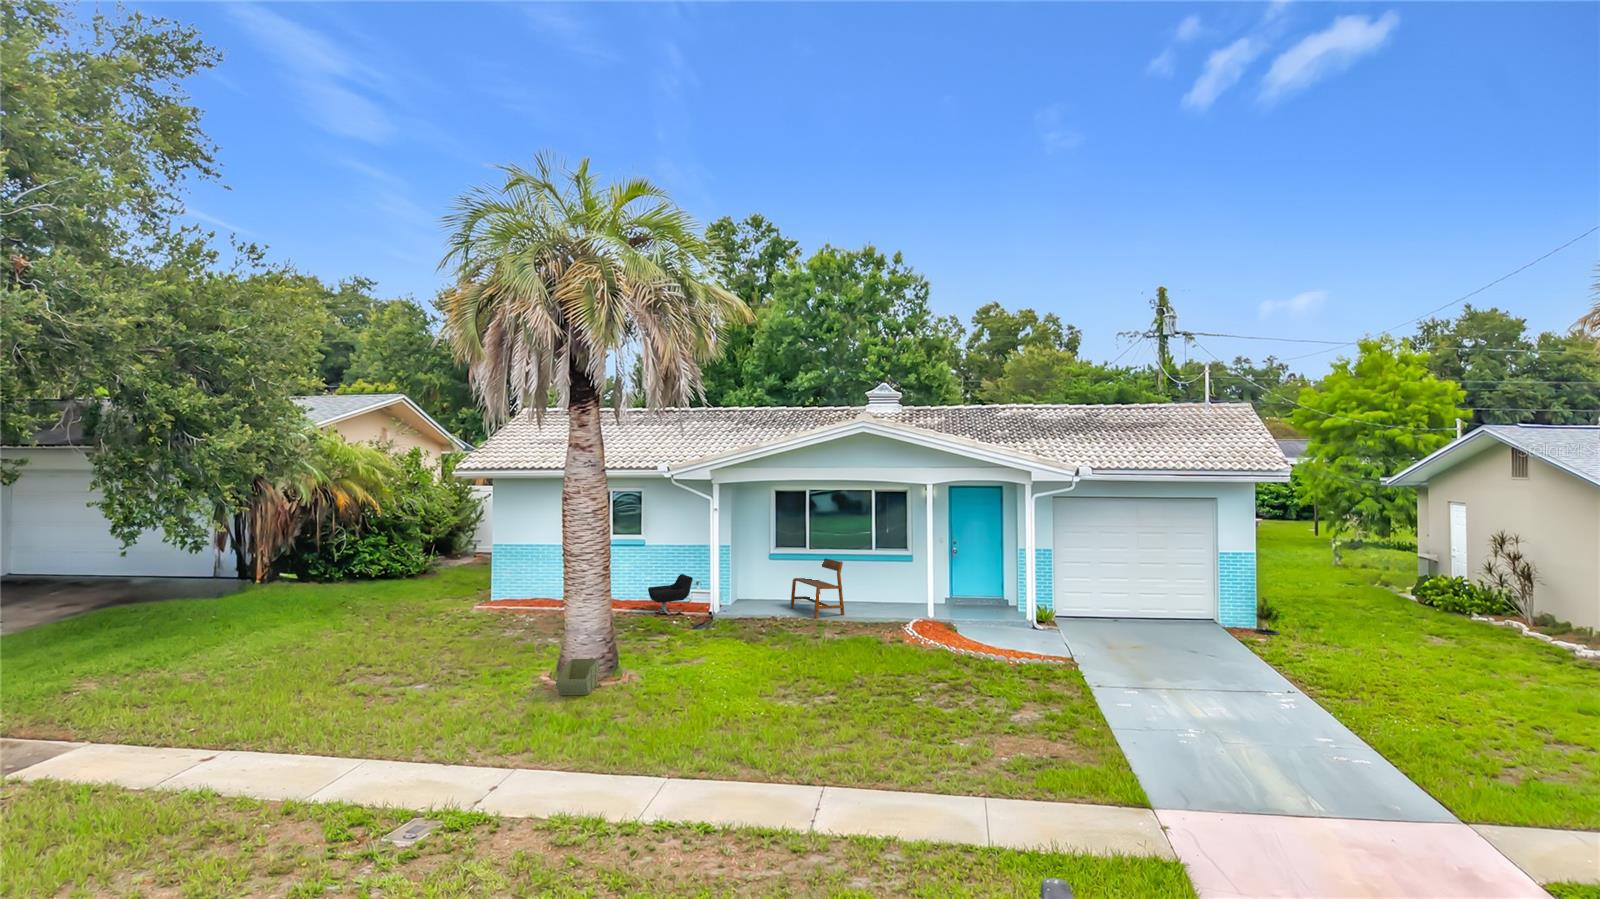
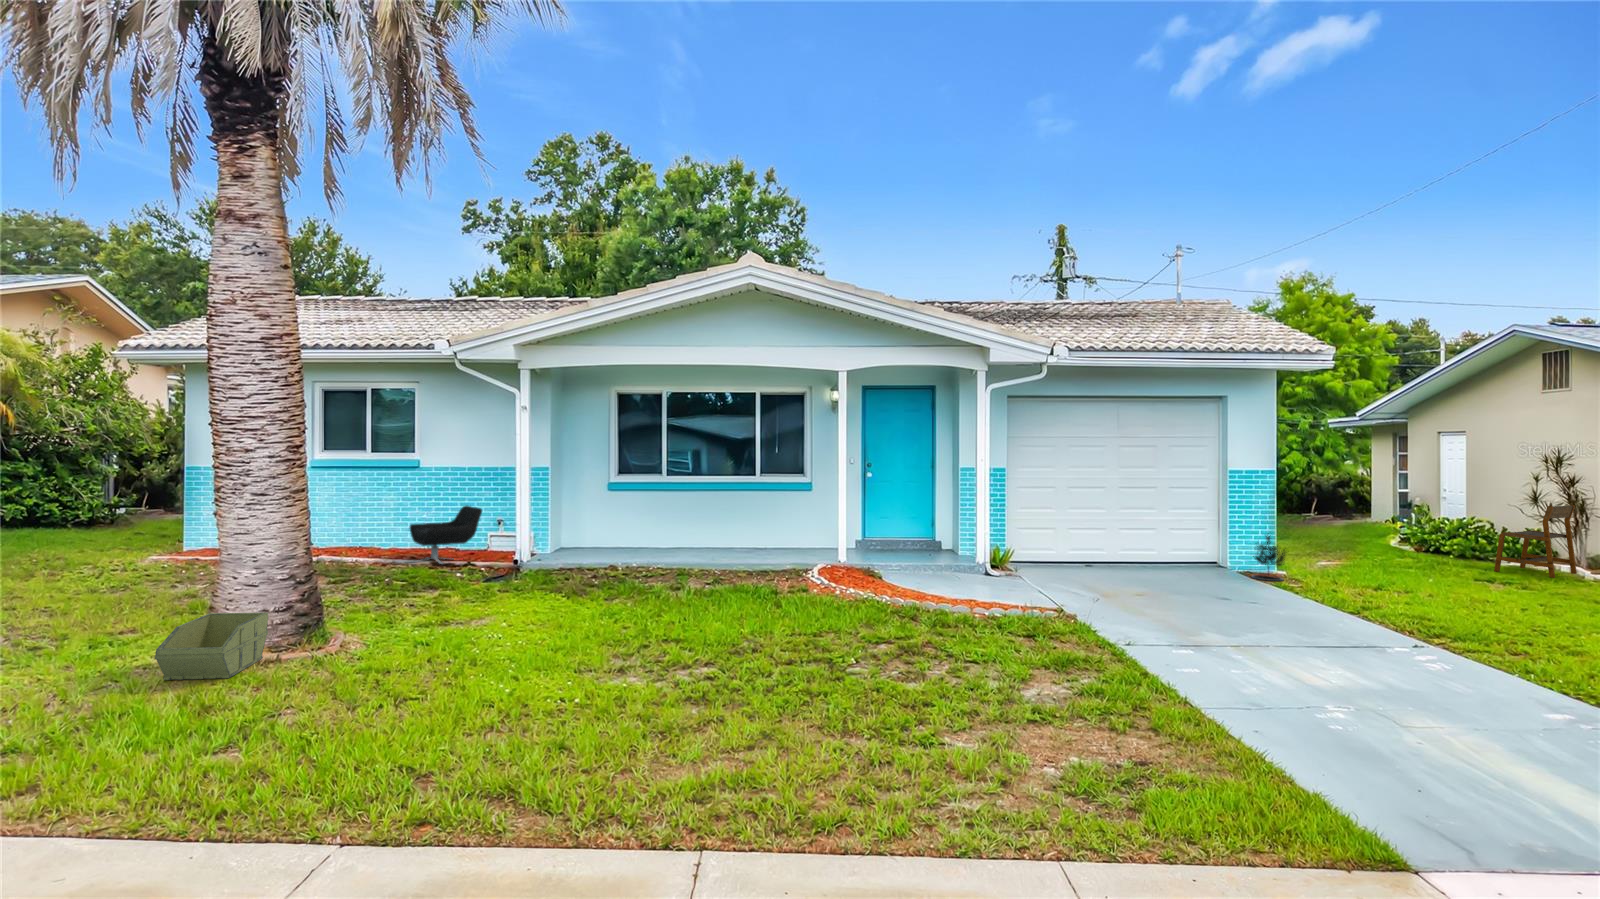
bench: present [790,558,844,619] -> present [1494,505,1577,578]

